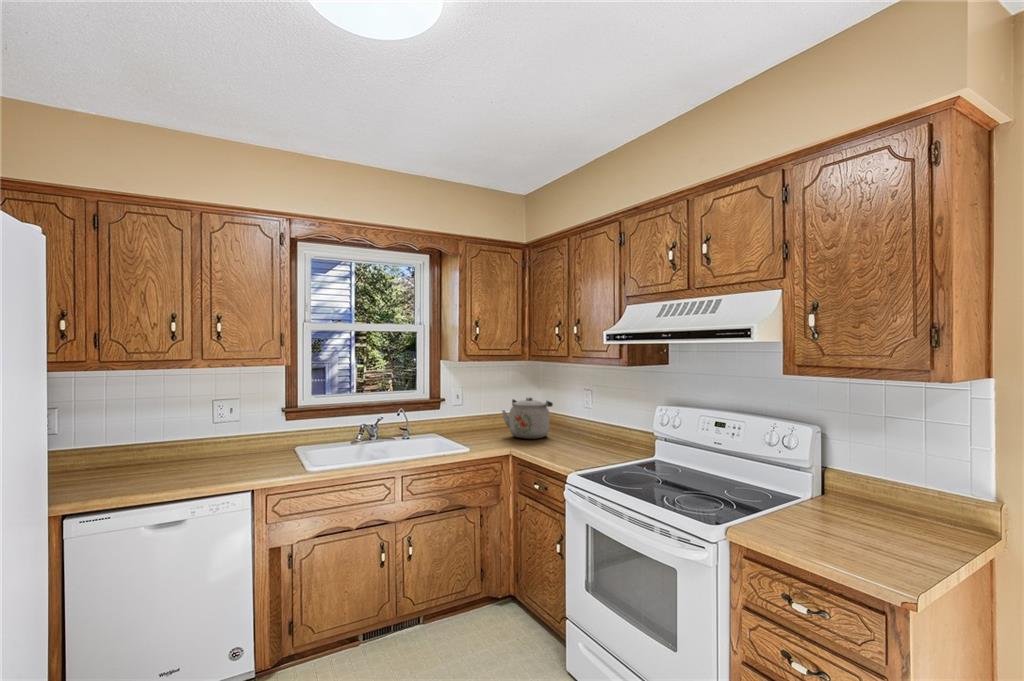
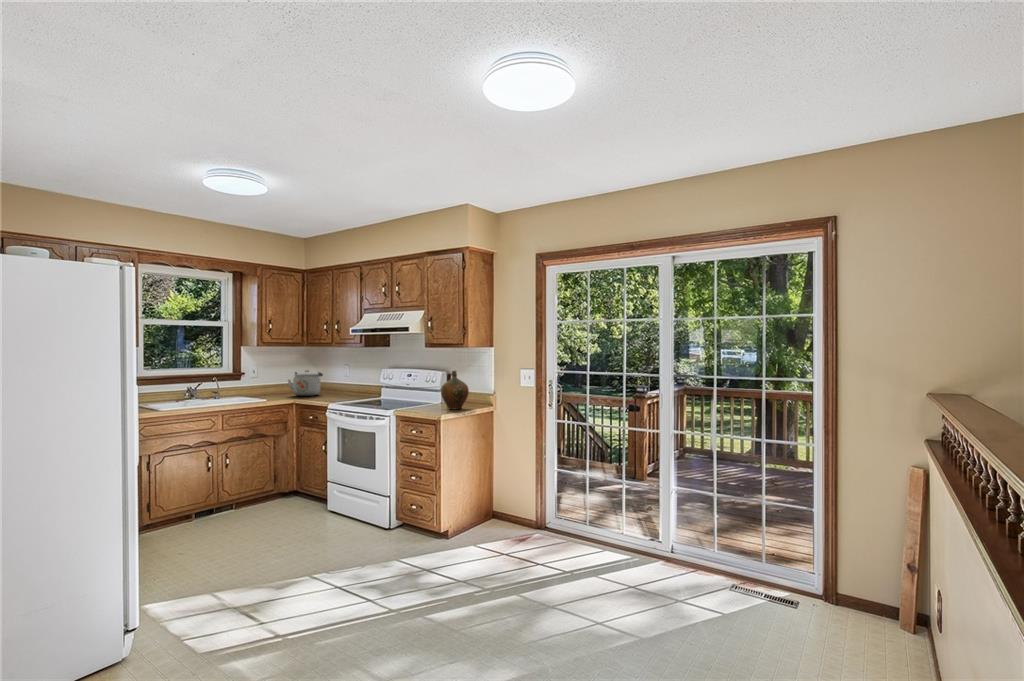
ceramic jug: none [842,435,930,537] -> present [441,371,469,409]

